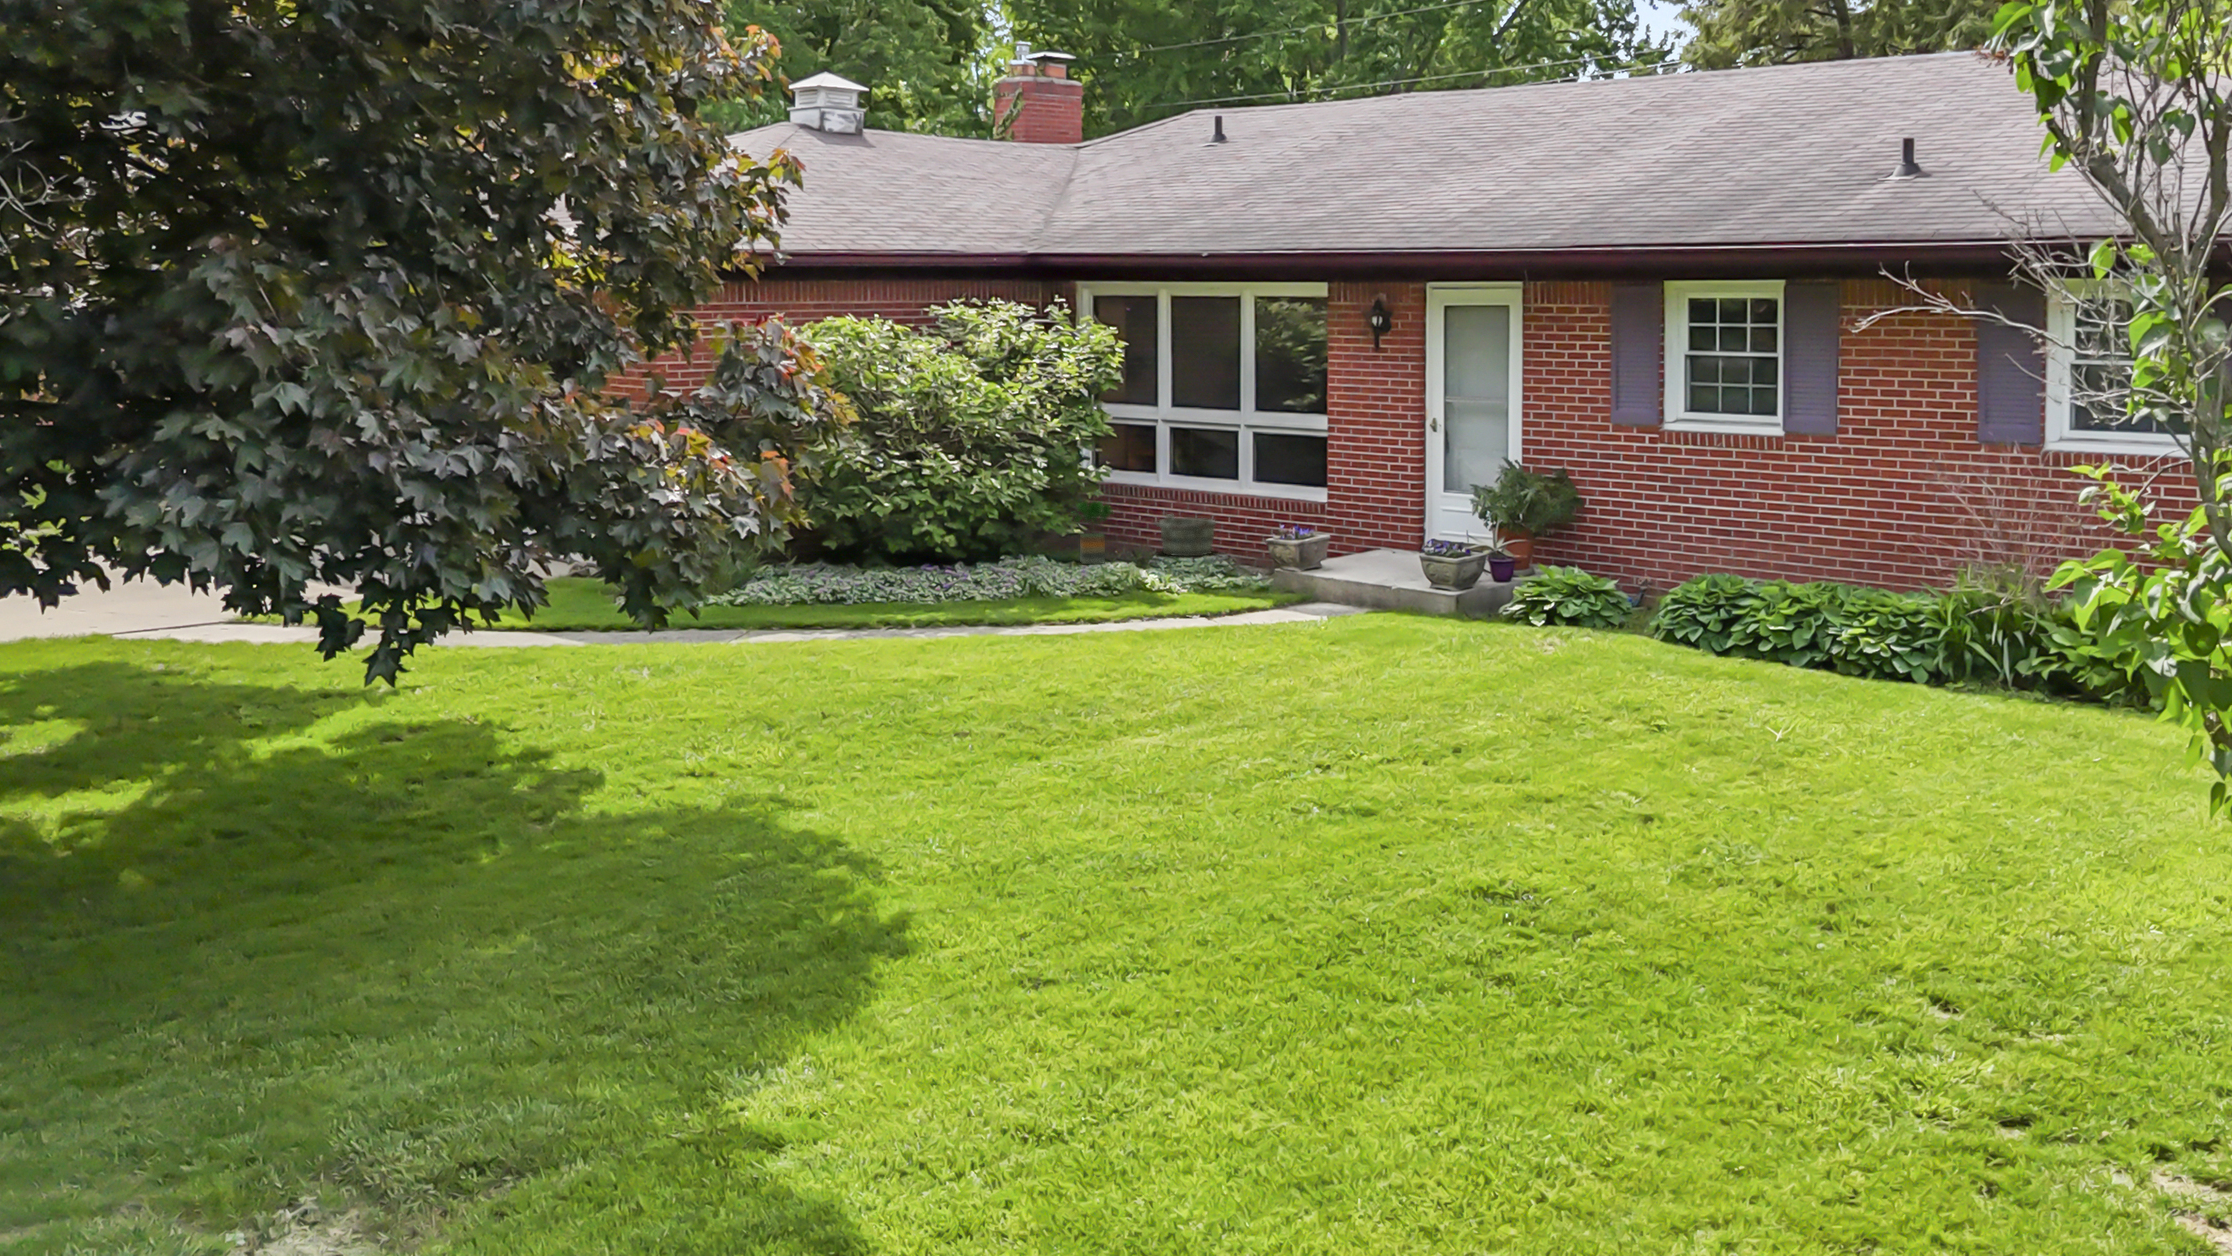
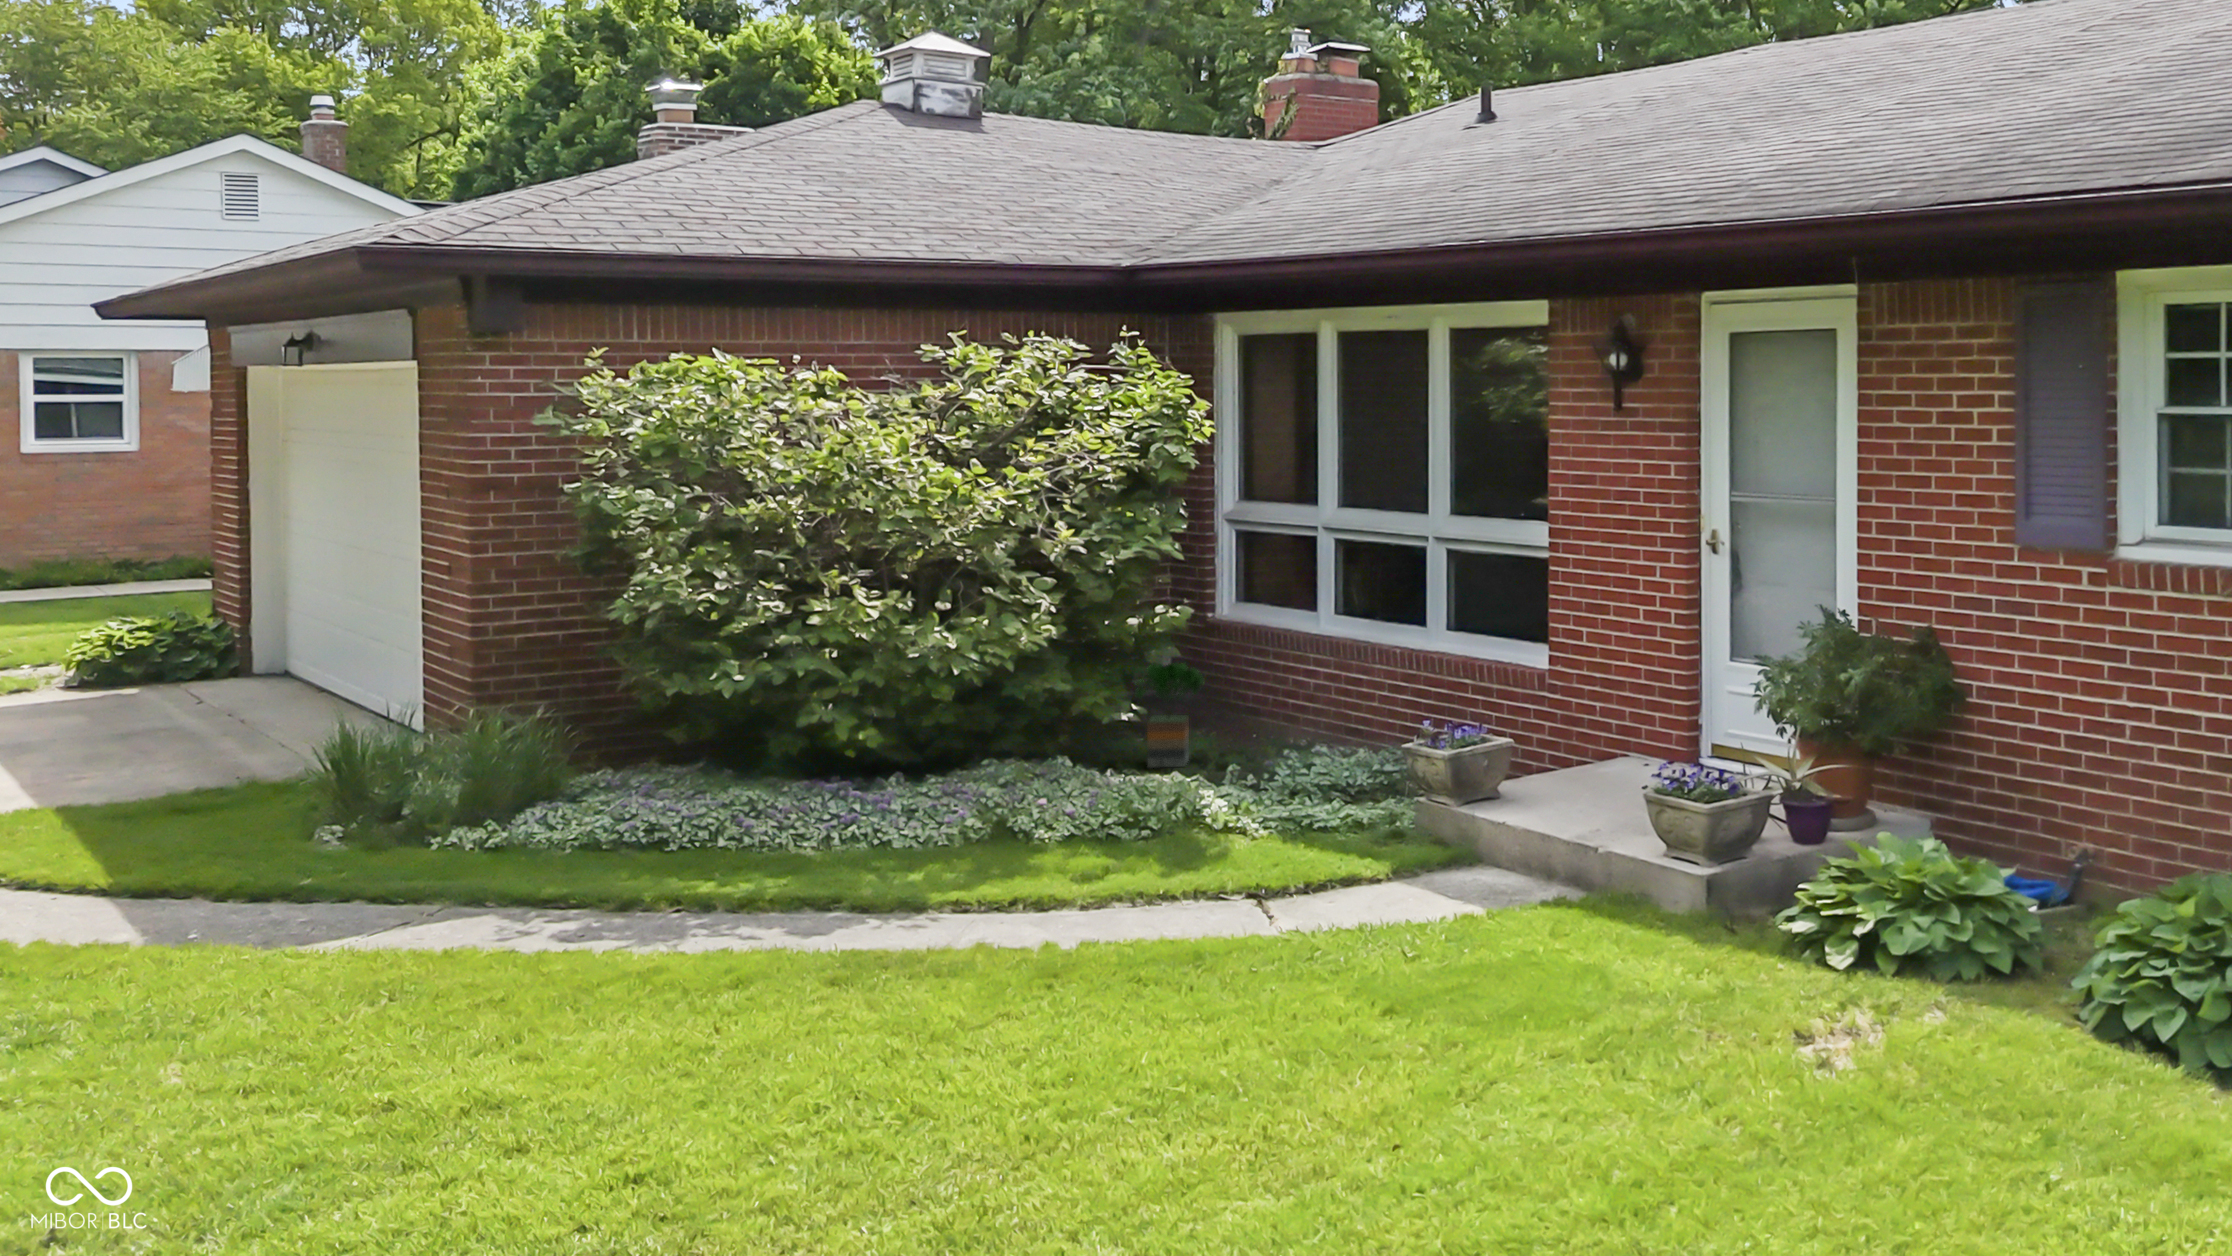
bucket: present [1156,514,1216,556] -> none [1284,680,1387,754]

